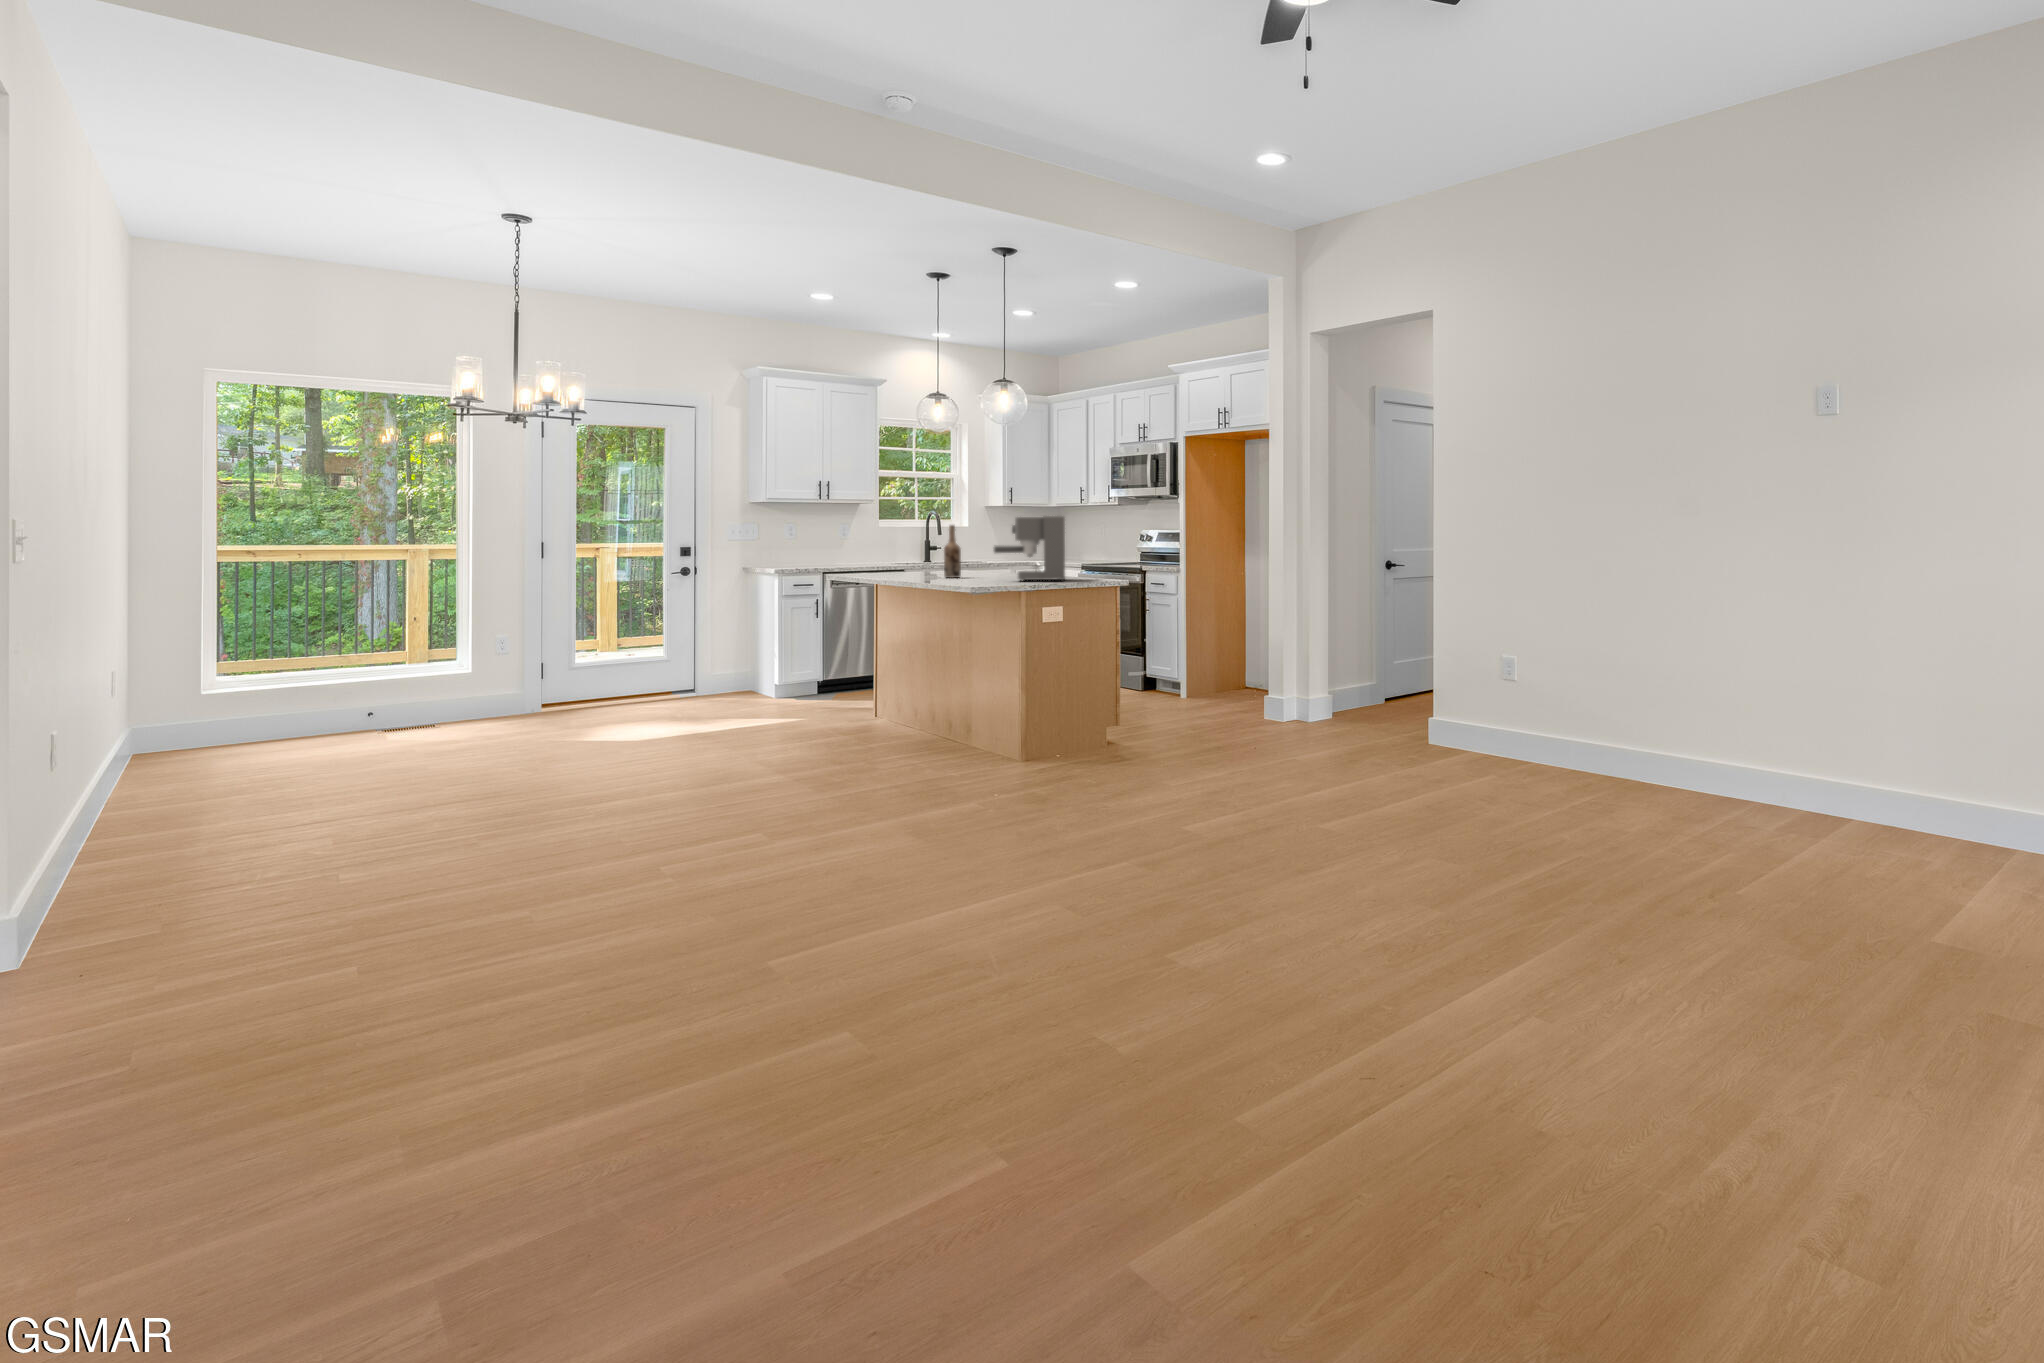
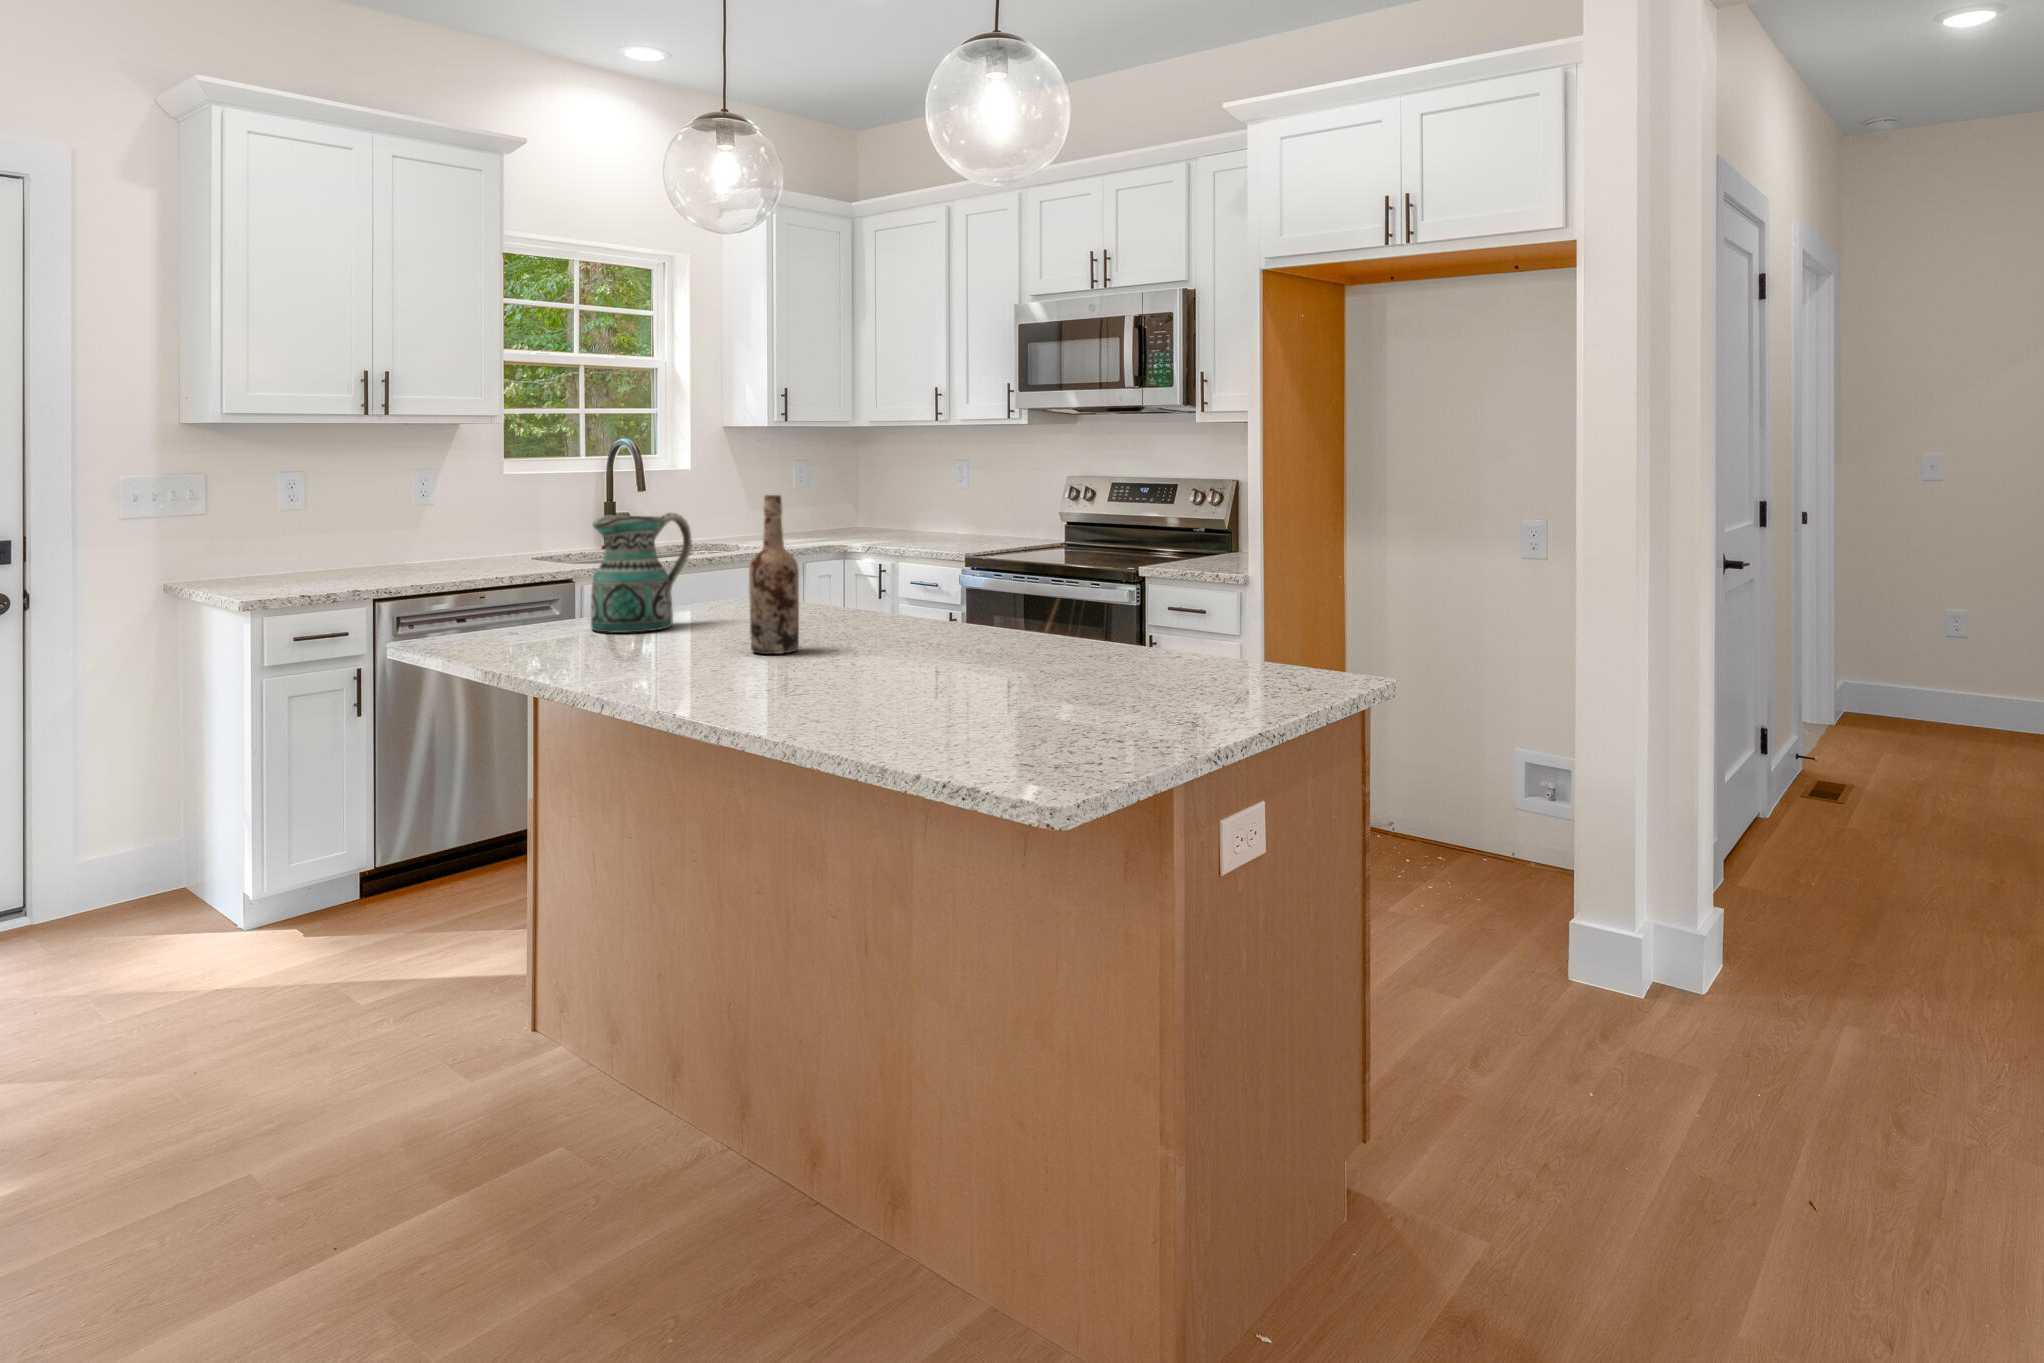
coffee maker: present [994,516,1065,581] -> none [952,476,1185,690]
ceramic pitcher: none [897,534,935,575] -> present [591,513,692,632]

